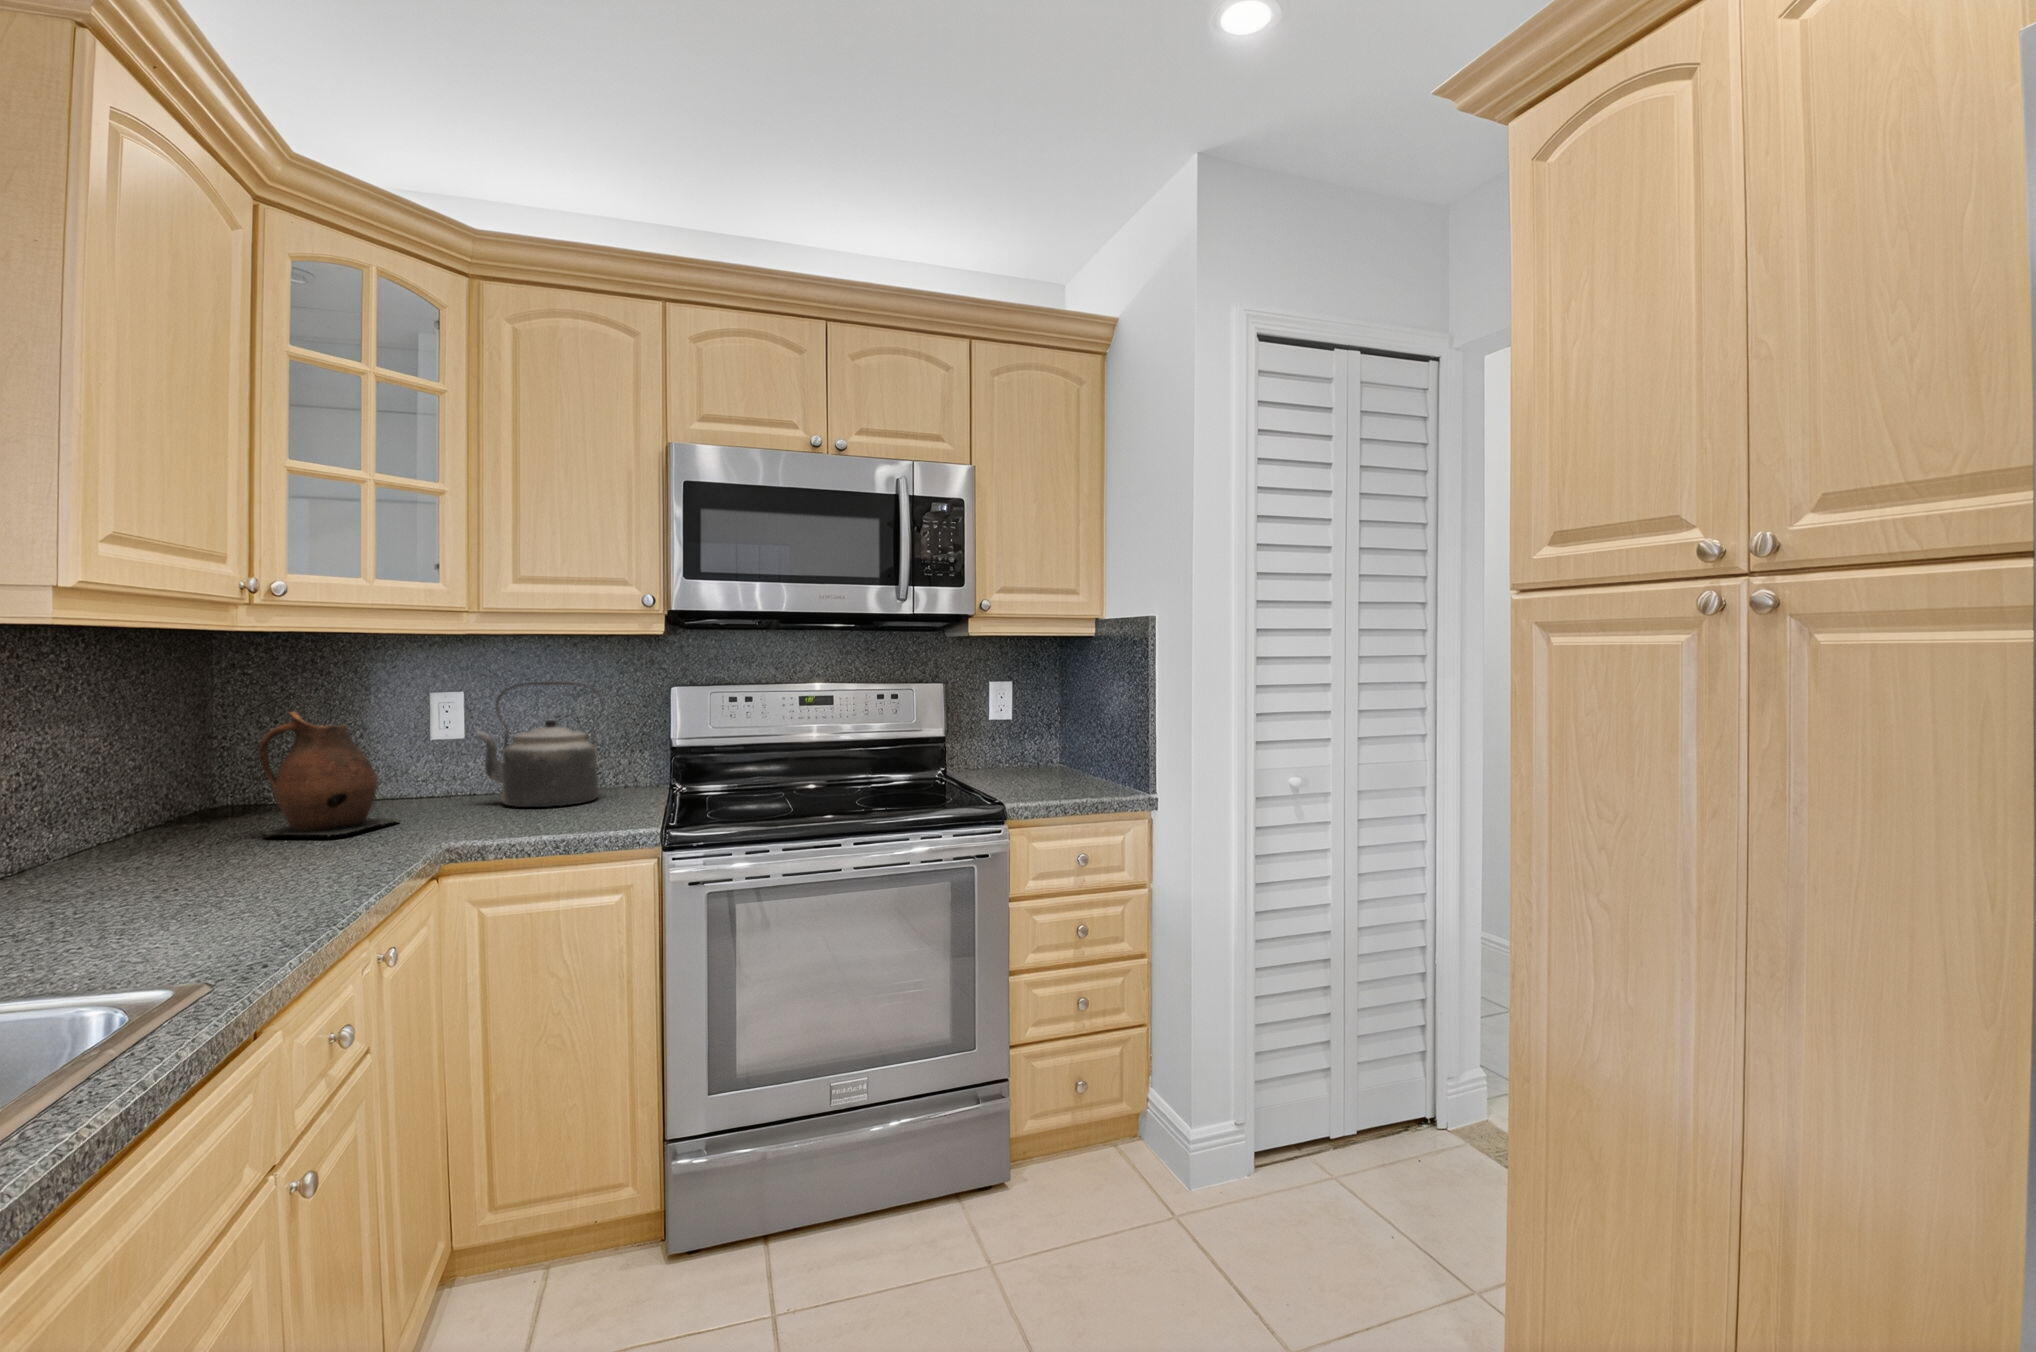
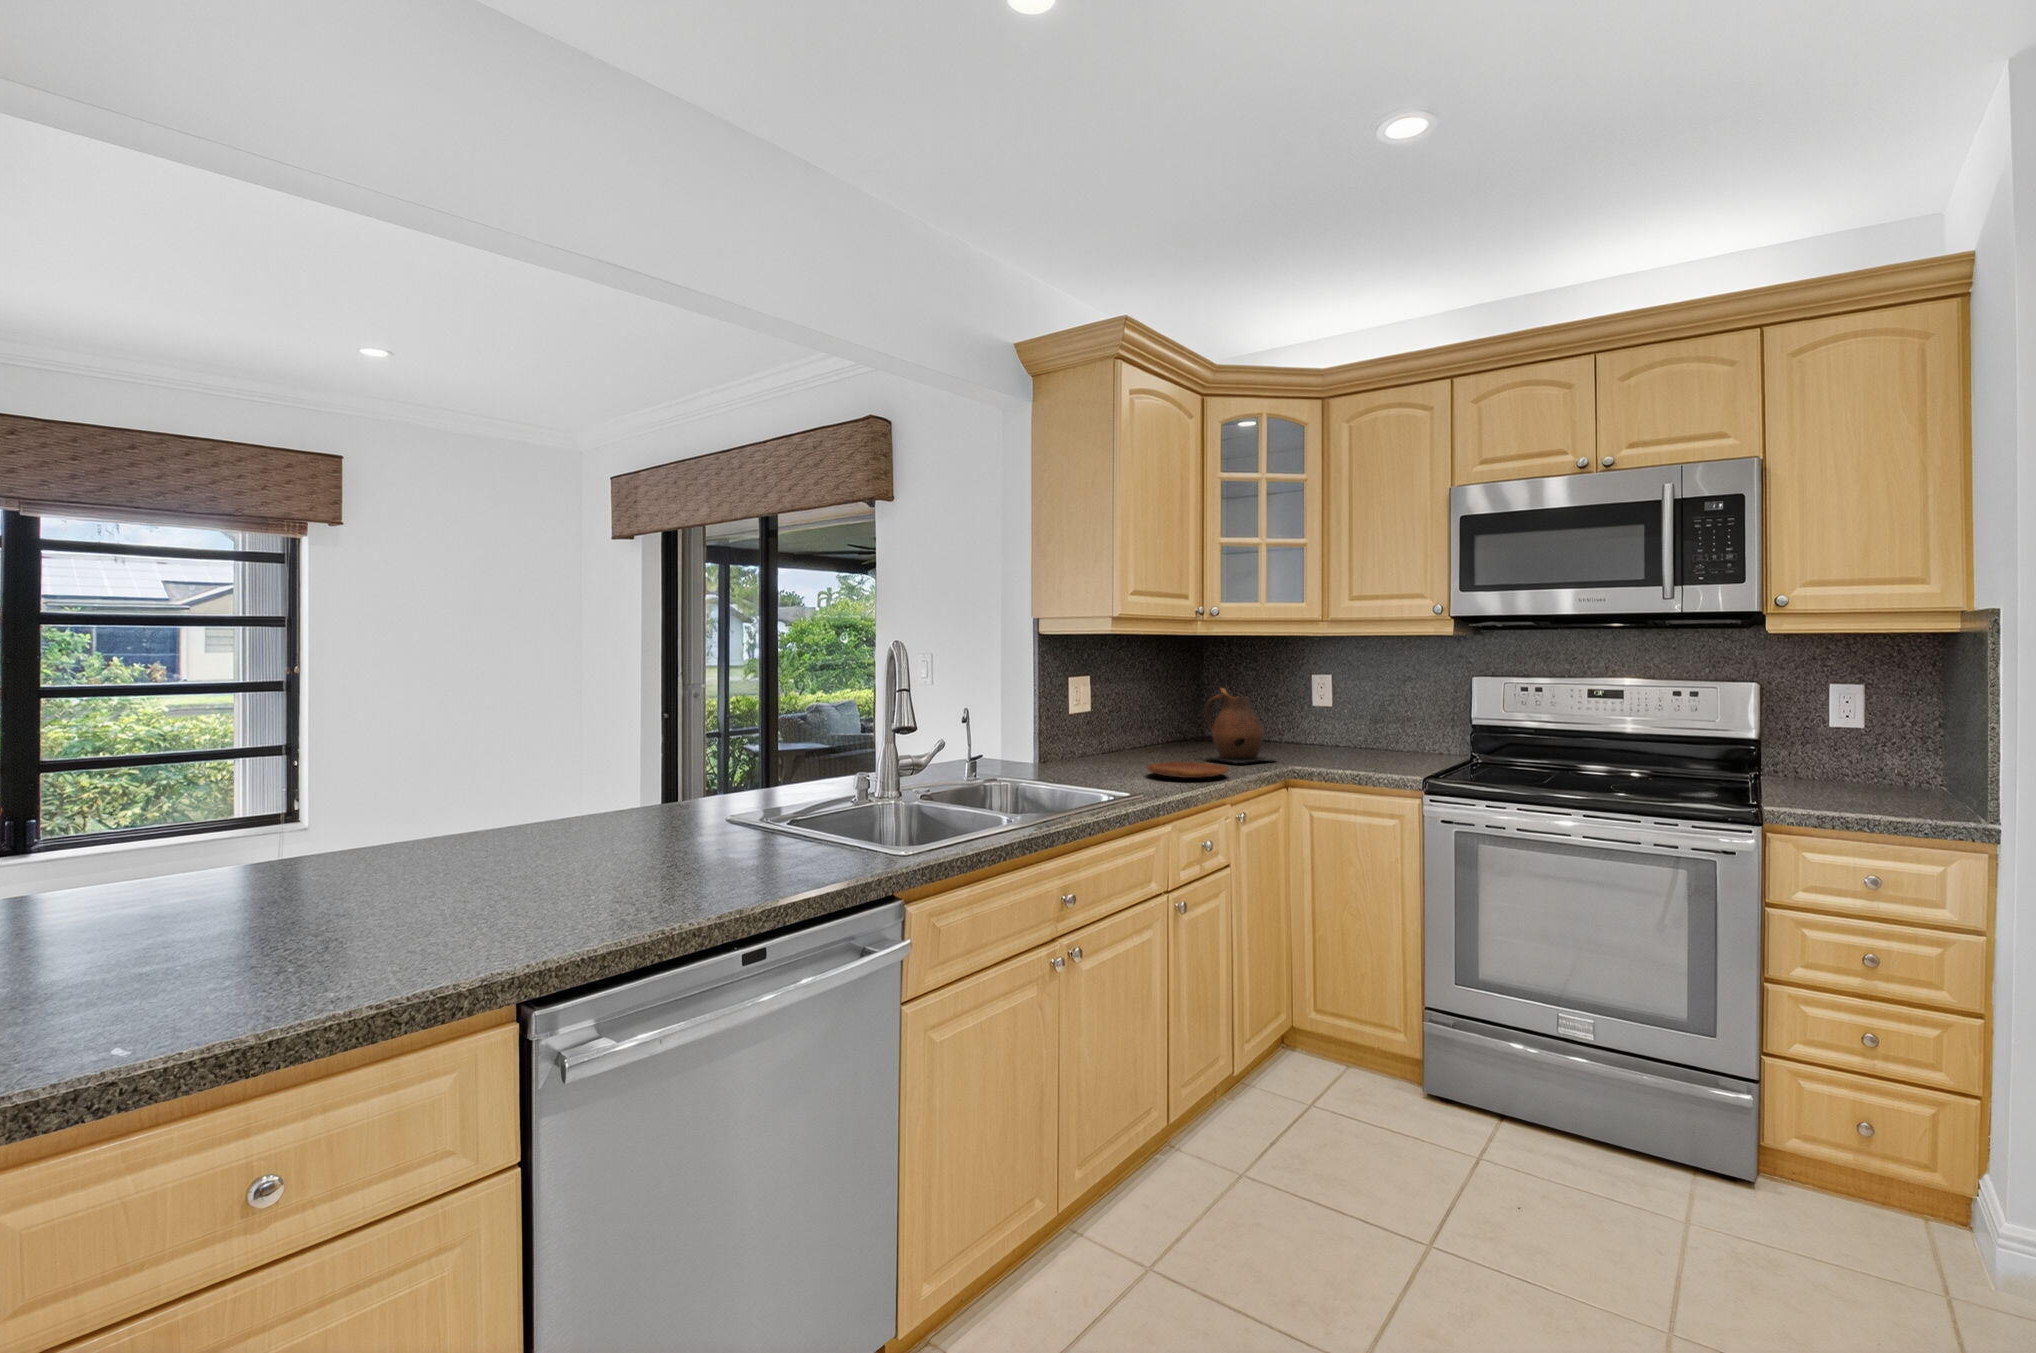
kettle: present [475,681,603,807] -> none [1329,673,1415,763]
tray: none [152,846,348,886] -> present [1147,762,1229,778]

